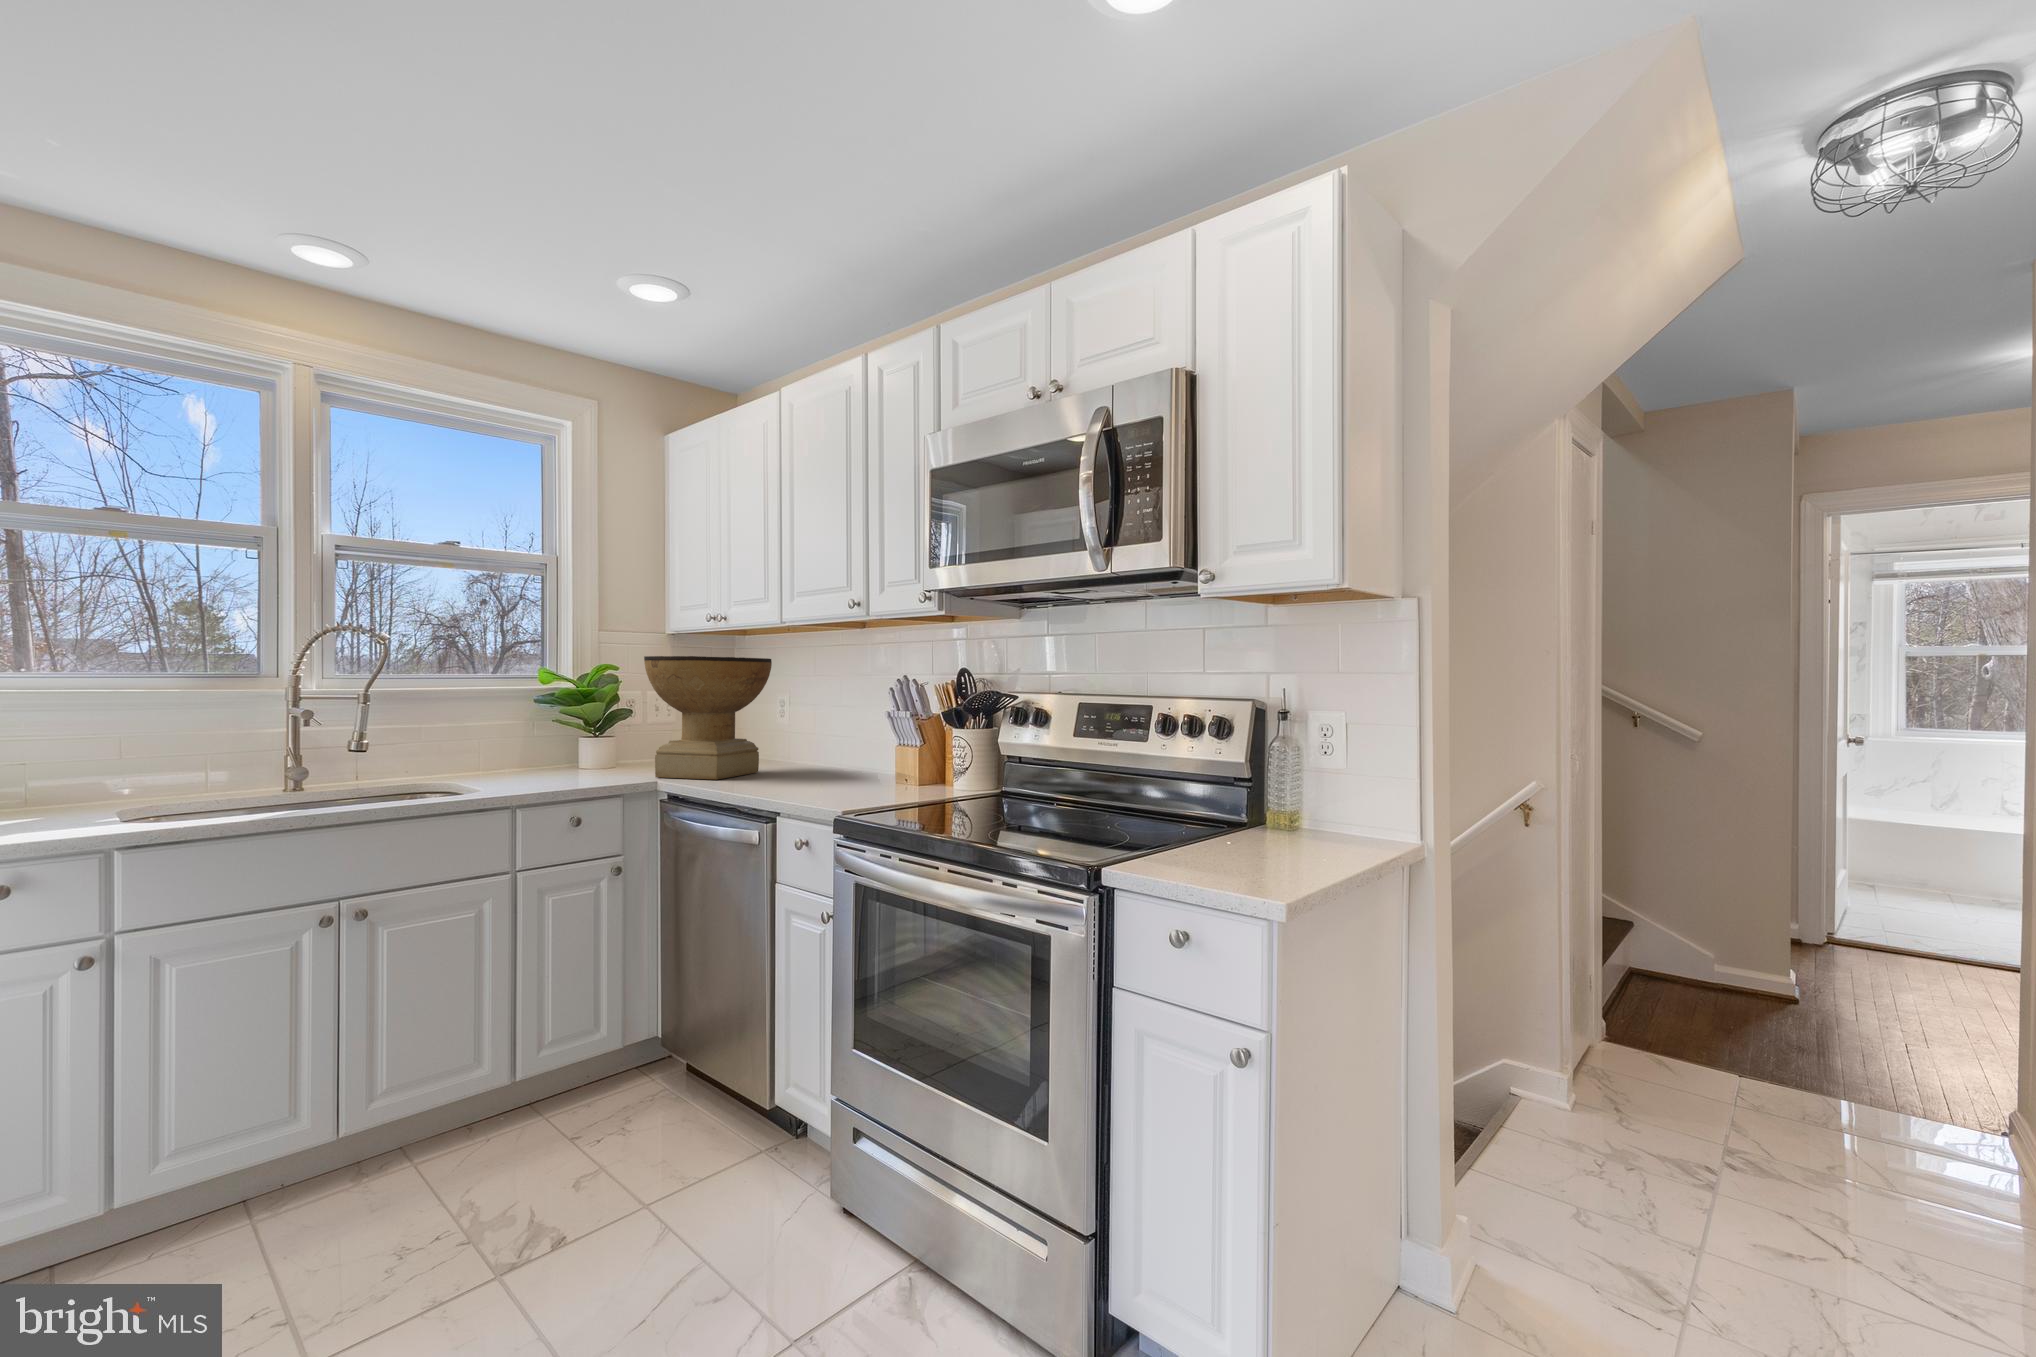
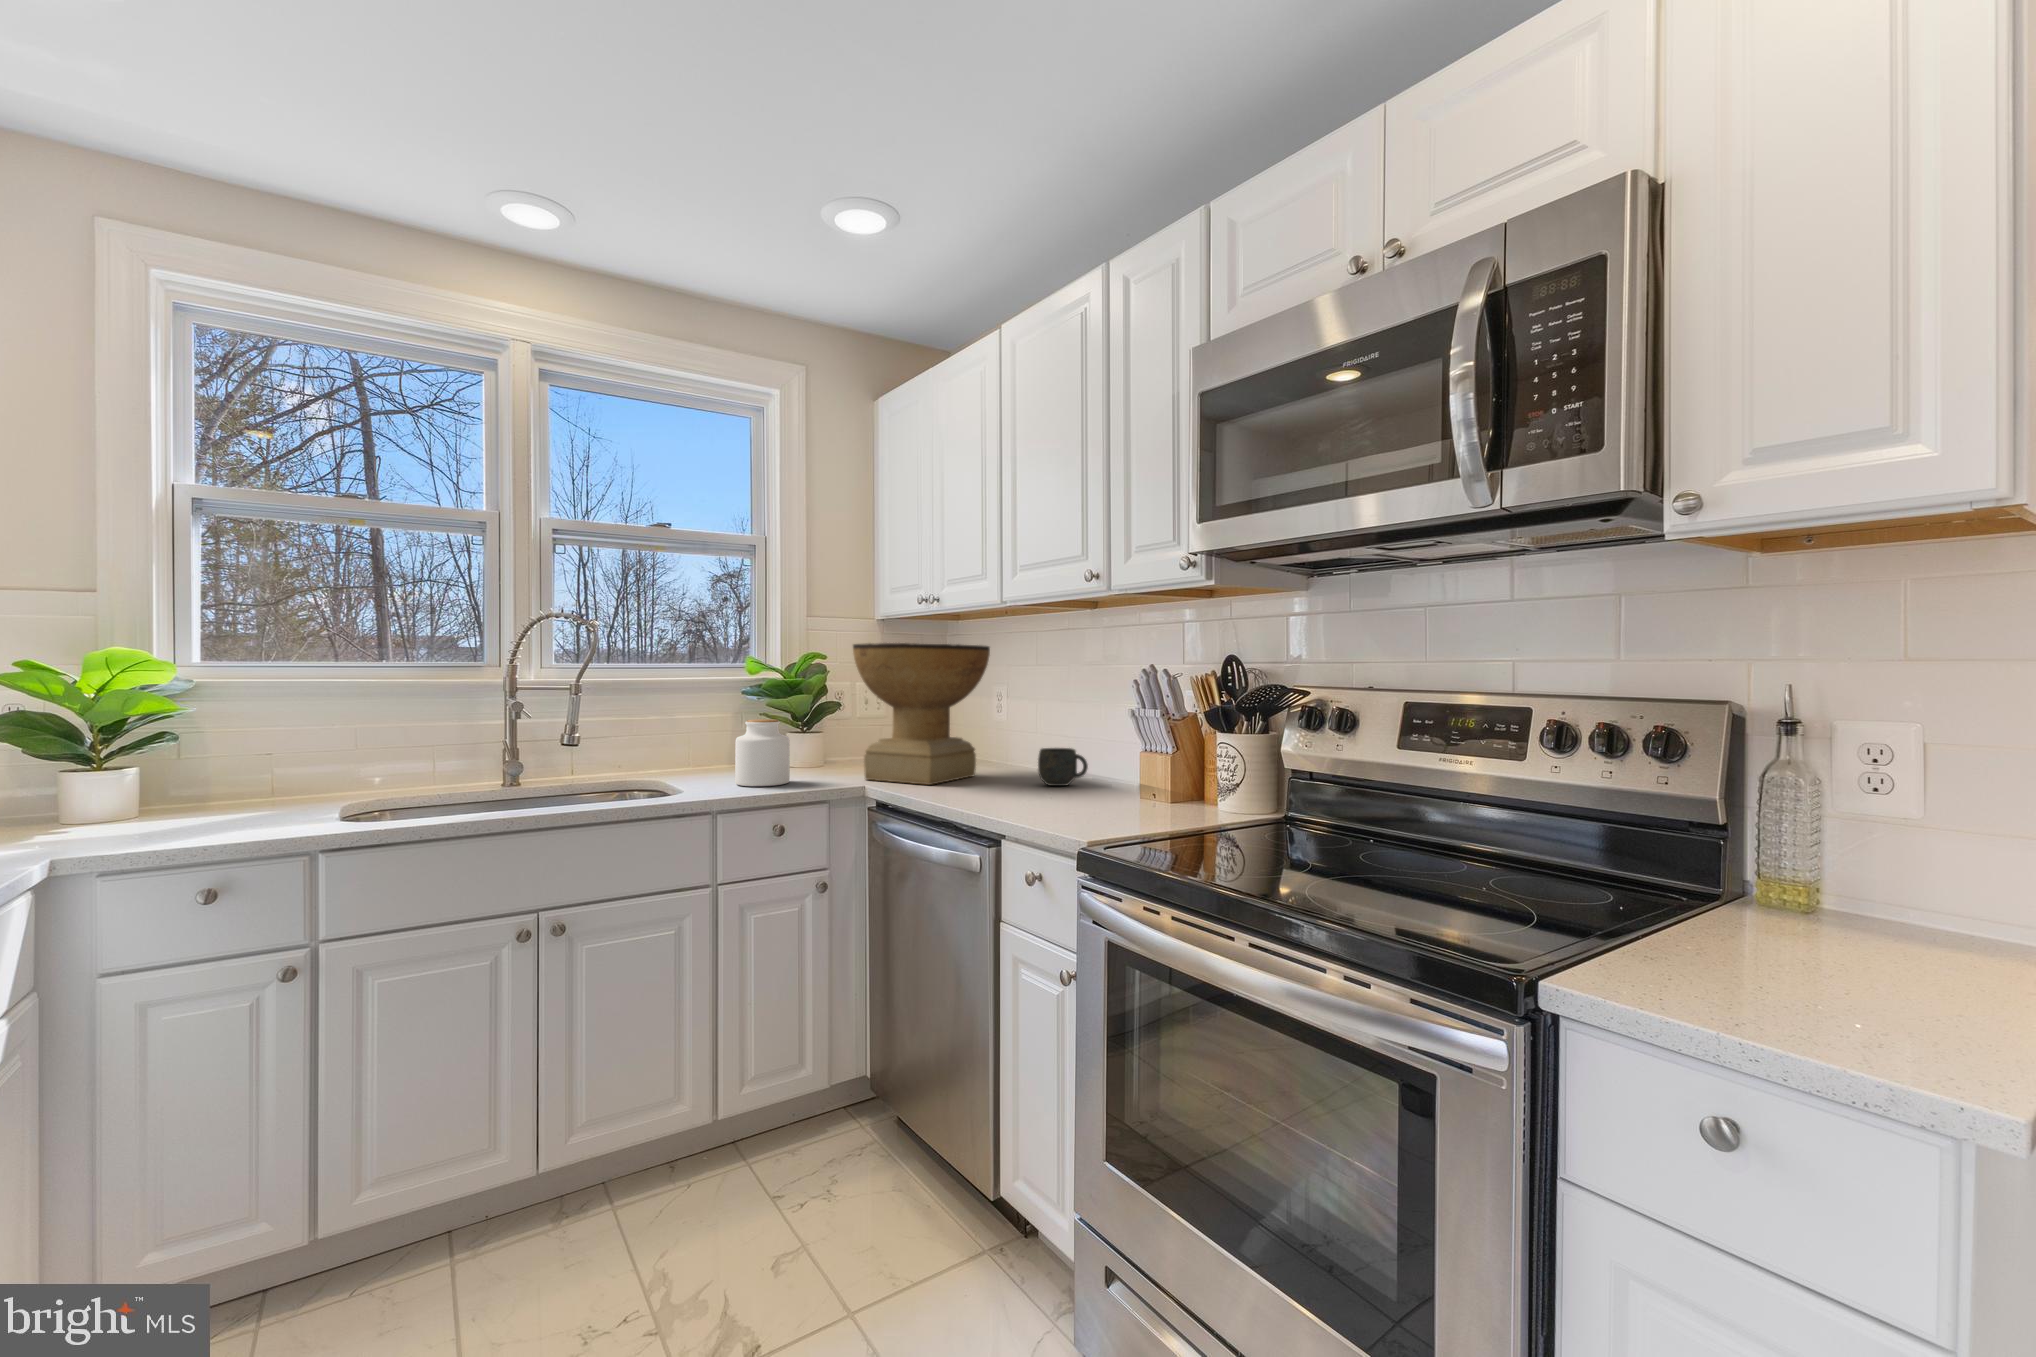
jar: none [530,724,583,785] -> present [735,719,790,786]
mug: none [813,745,856,778] -> present [1038,748,1088,786]

